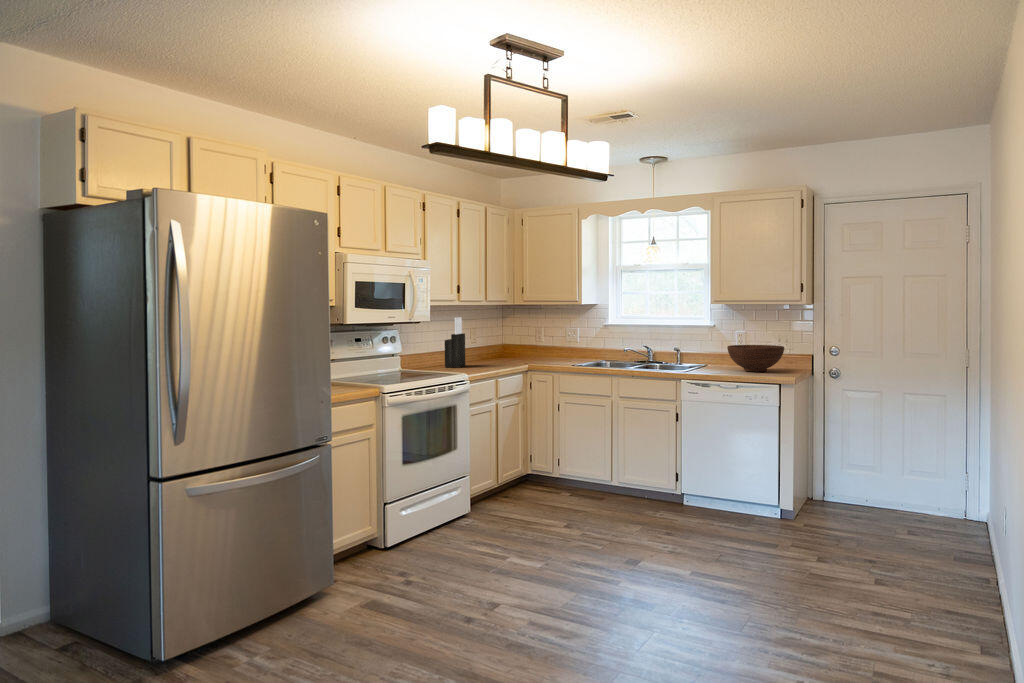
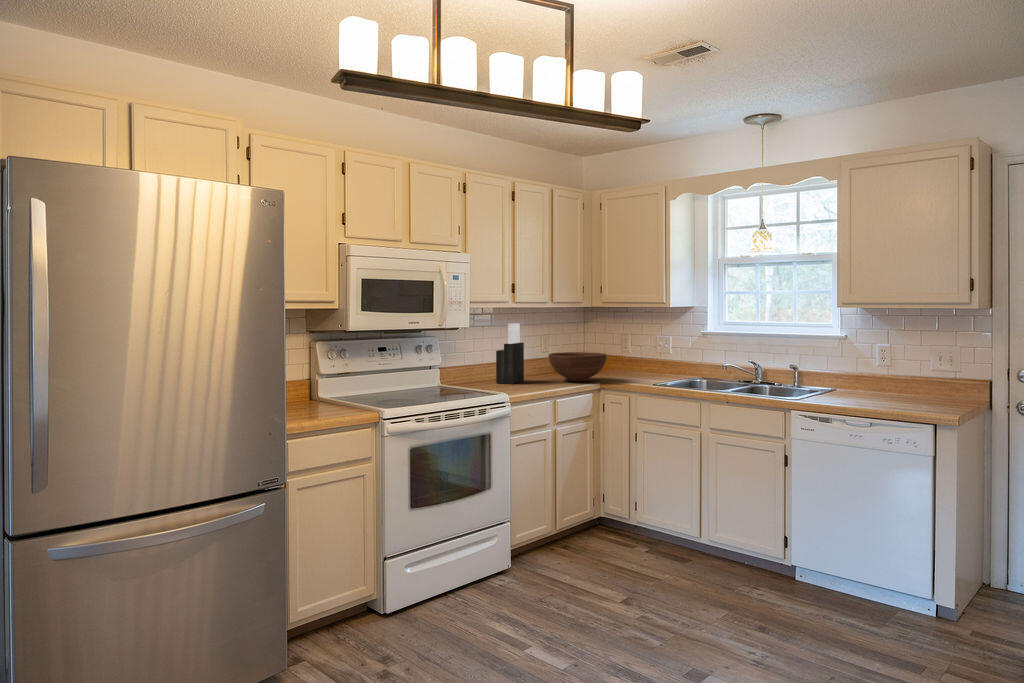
fruit bowl: present [727,345,784,372] -> present [549,352,607,382]

